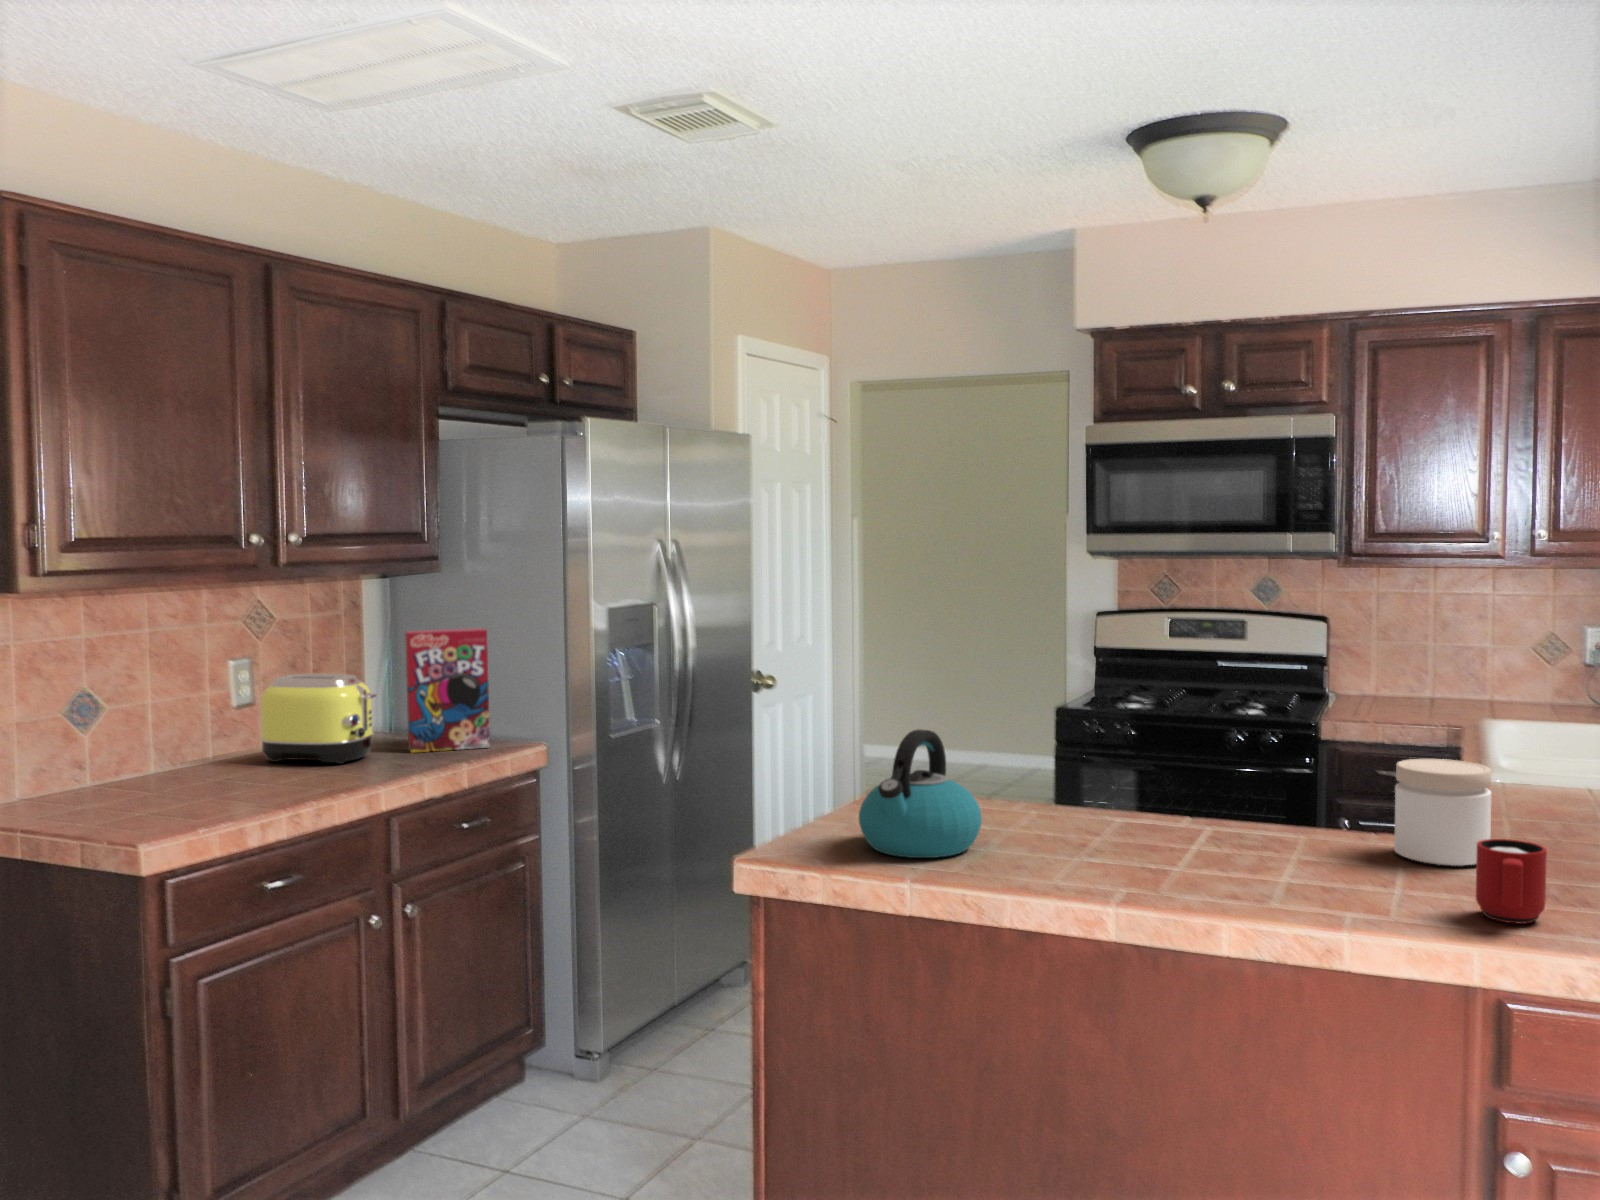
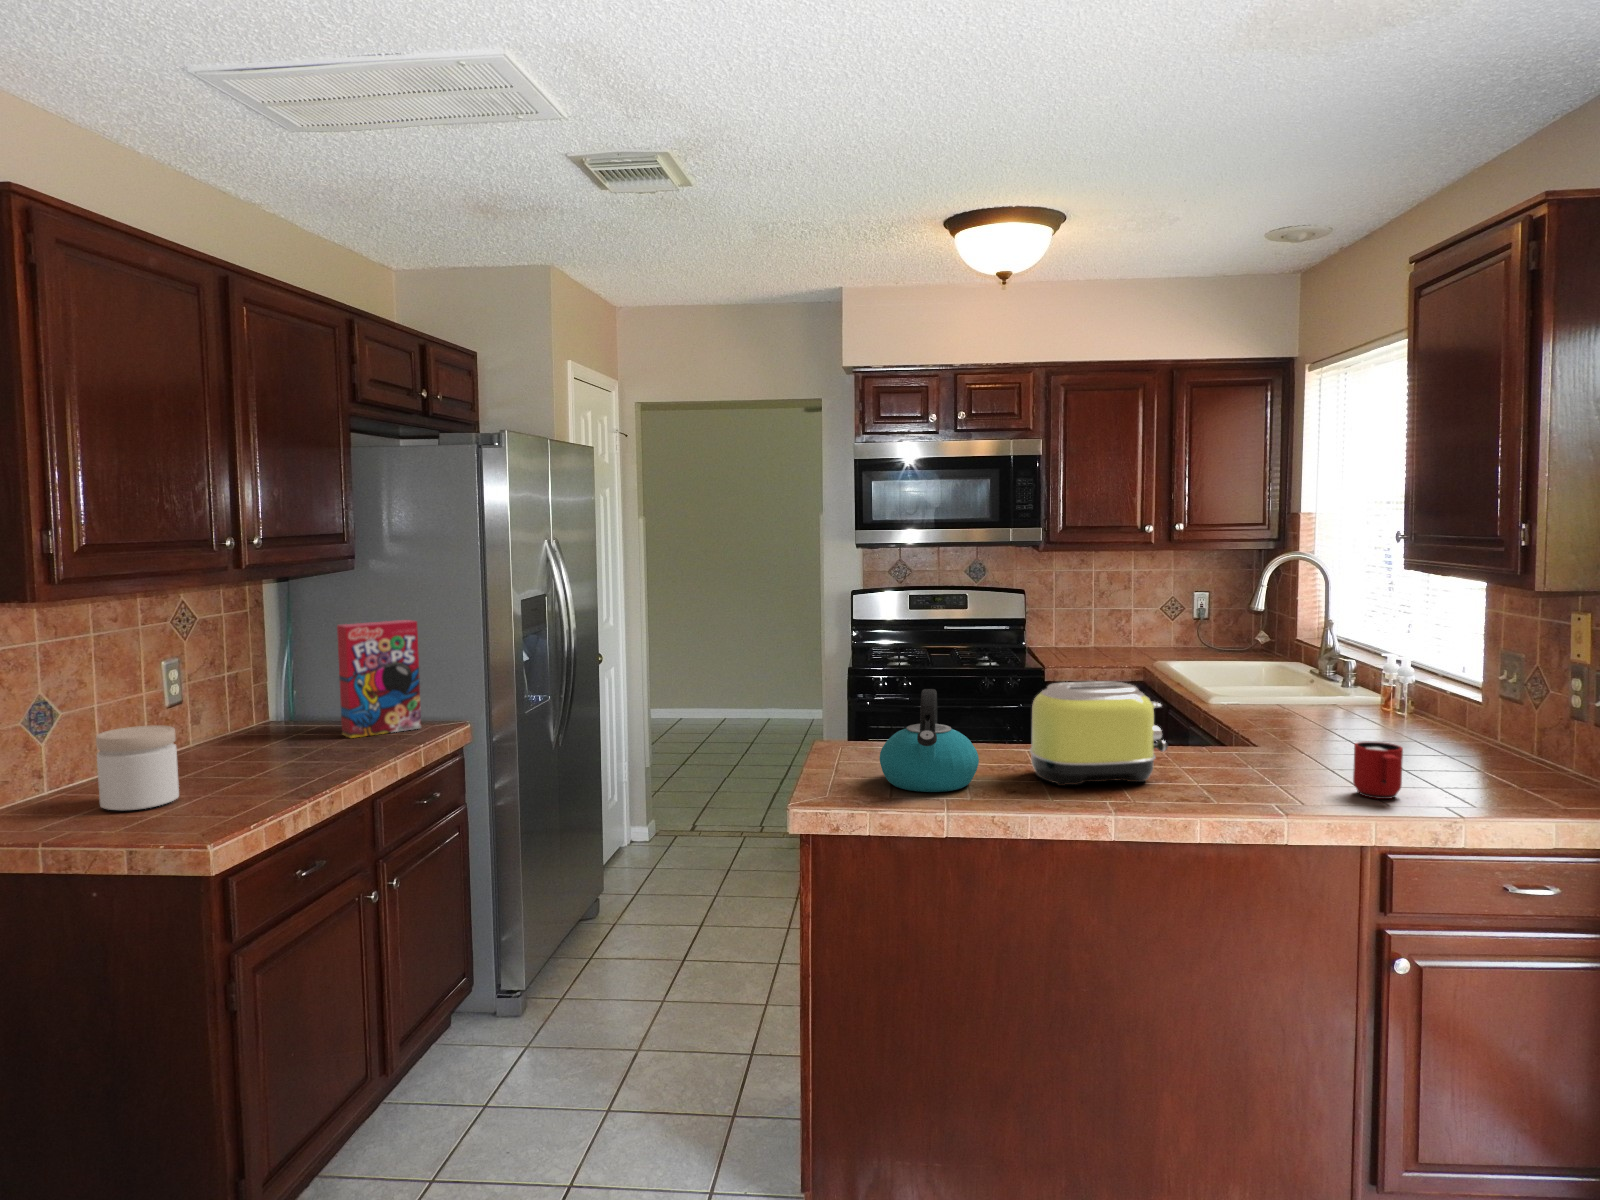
toaster: present [260,674,376,764] -> present [1030,681,1168,786]
jar: present [1394,759,1491,866] -> present [96,725,179,810]

